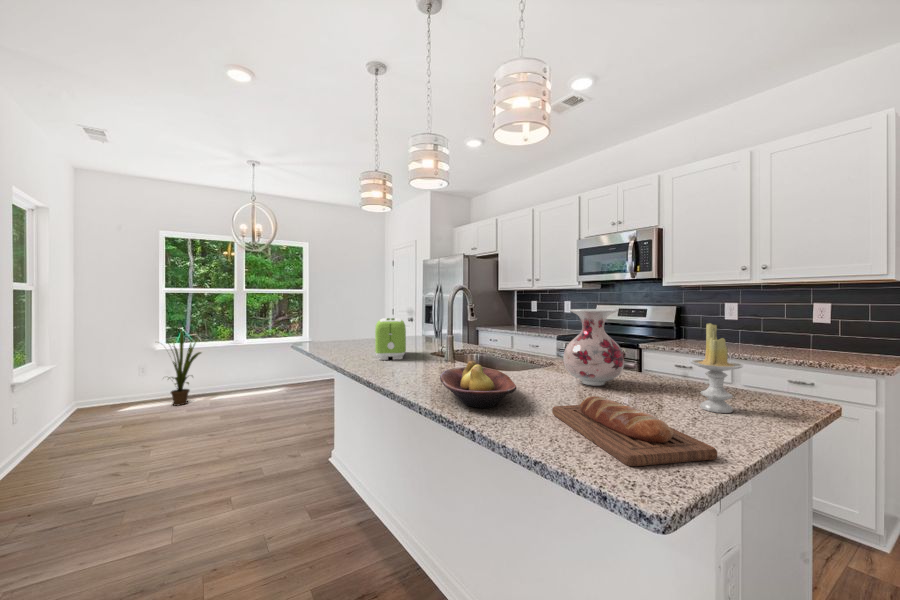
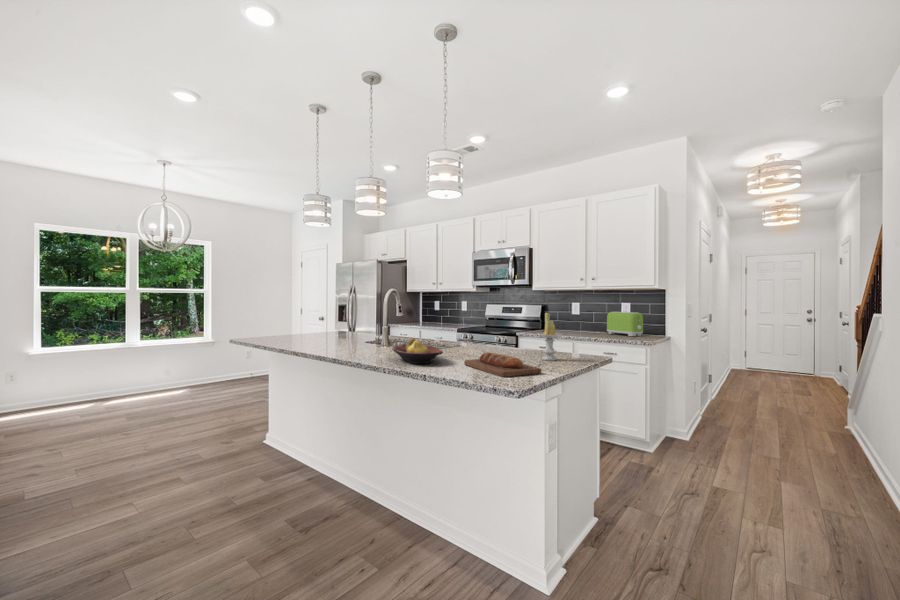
vase: present [563,309,624,386] -> none [467,306,504,353]
toaster: present [375,318,406,360] -> present [607,312,643,336]
house plant: present [169,330,201,406] -> none [30,331,93,413]

